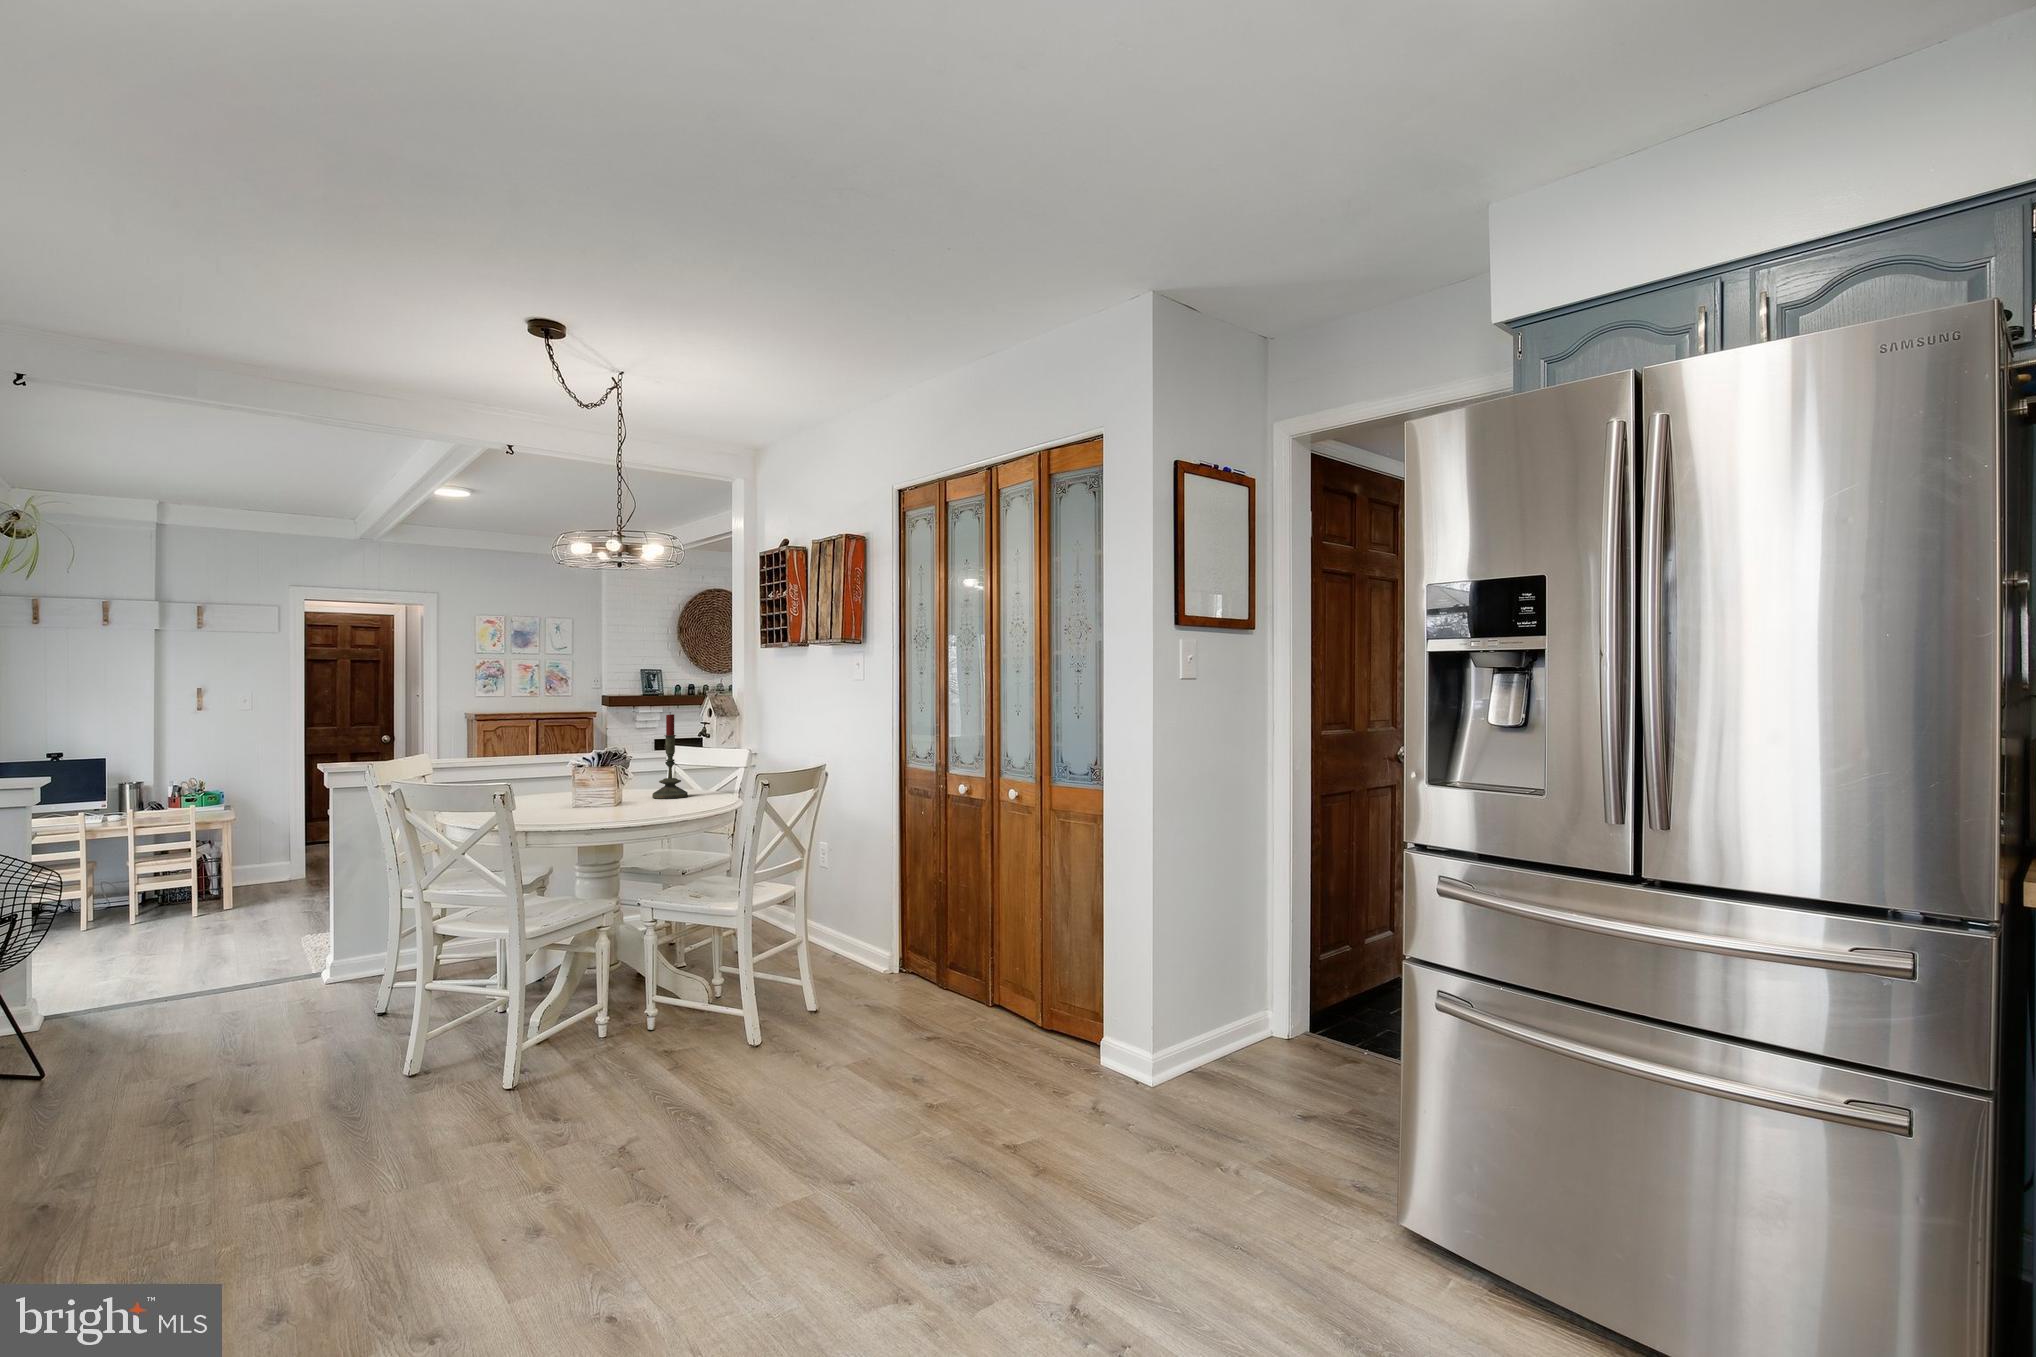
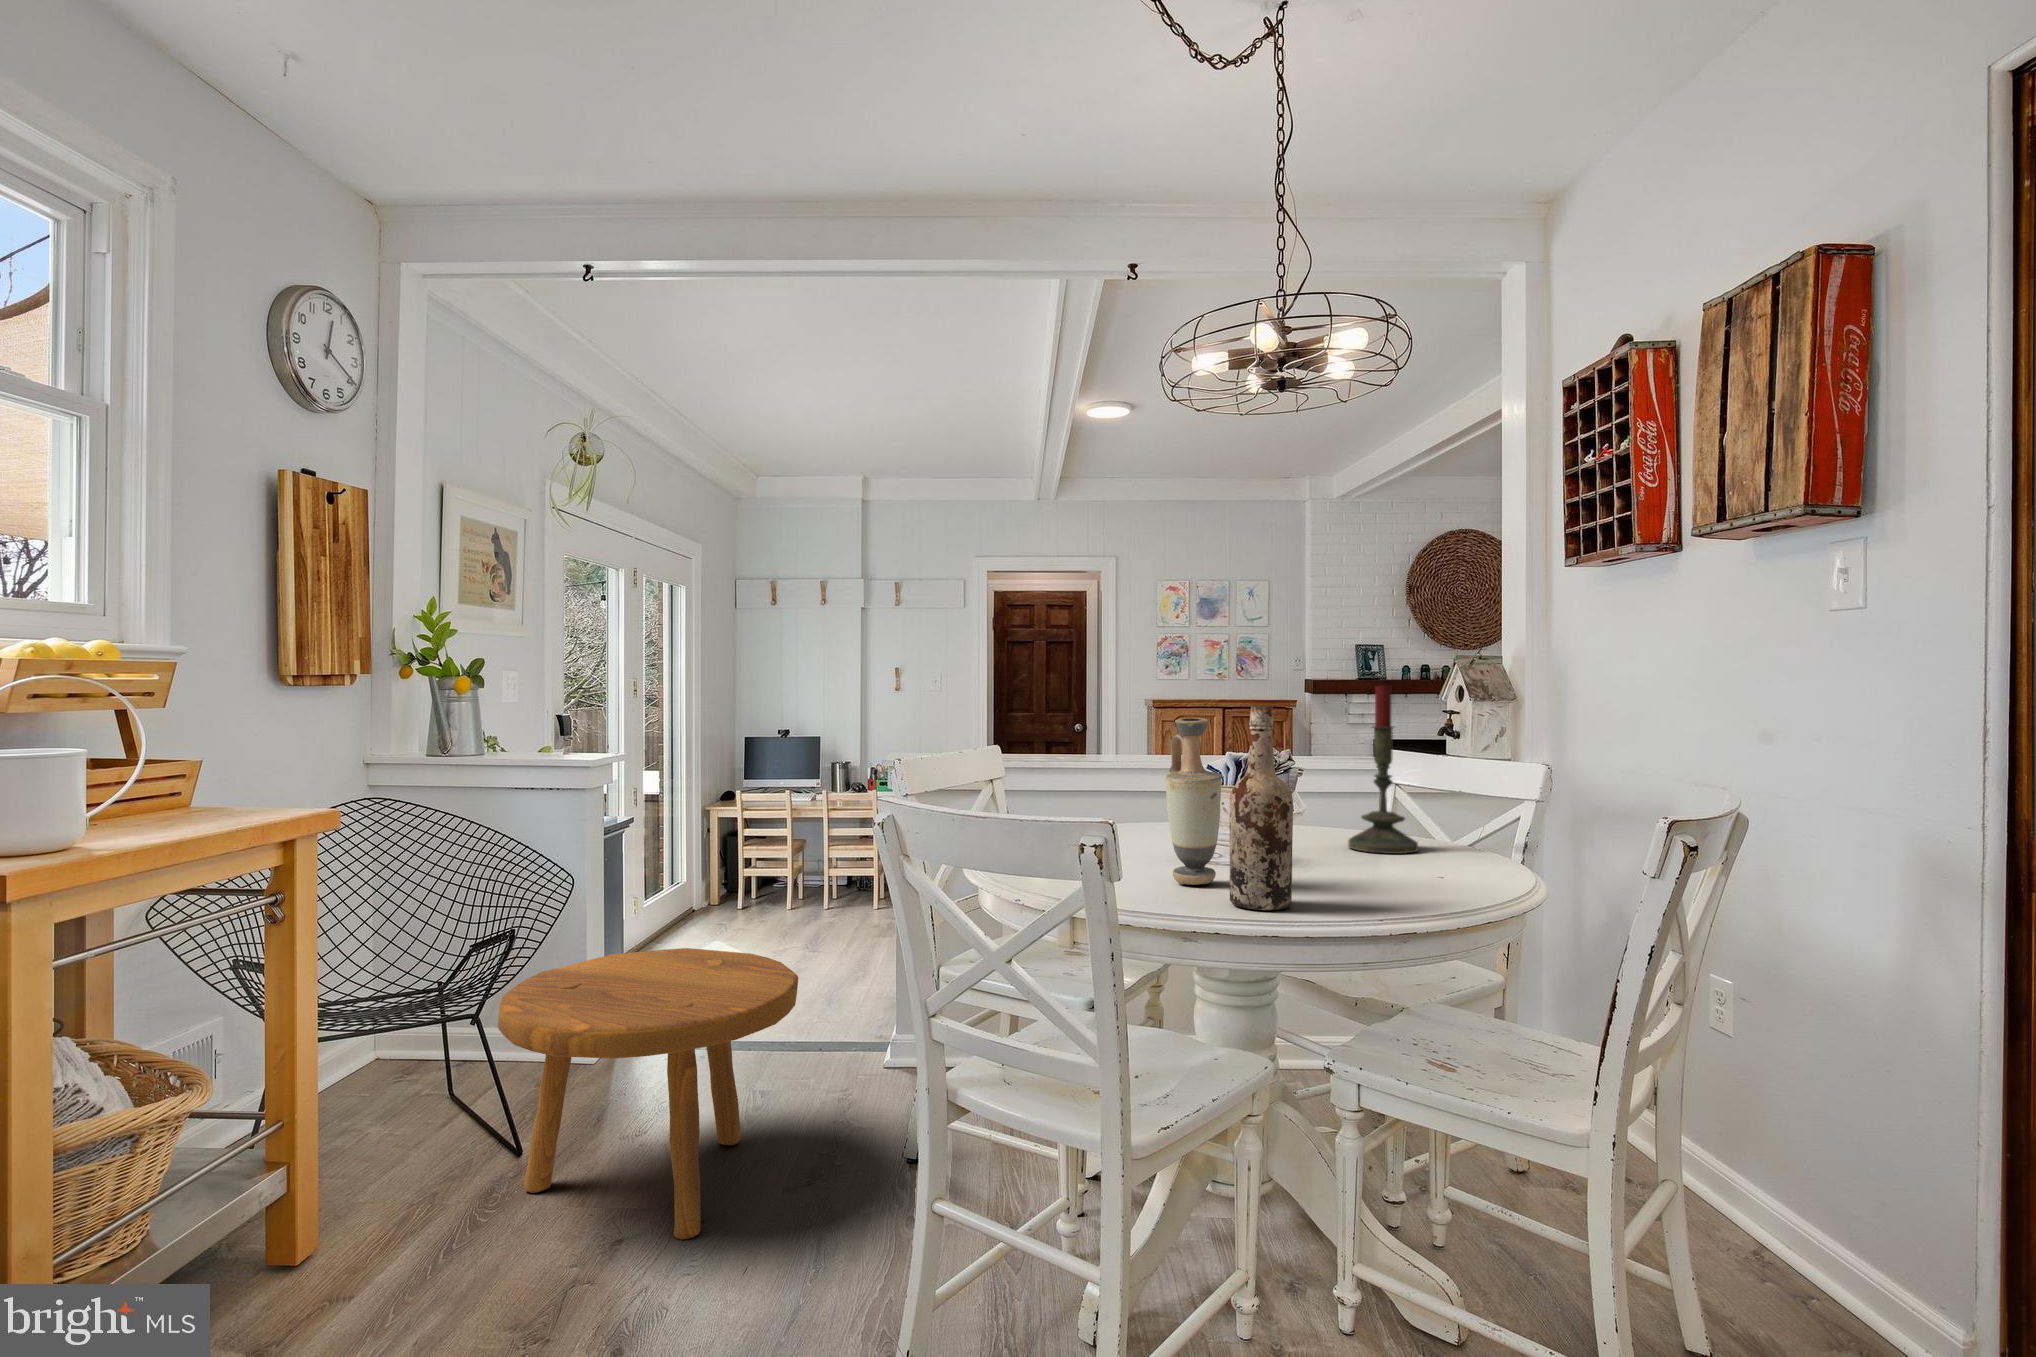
wine bottle: none [605,730,635,820] -> present [1230,705,1293,910]
vase: none [567,736,596,817] -> present [1165,718,1221,885]
footstool: none [56,905,301,1082] -> present [498,948,798,1240]

